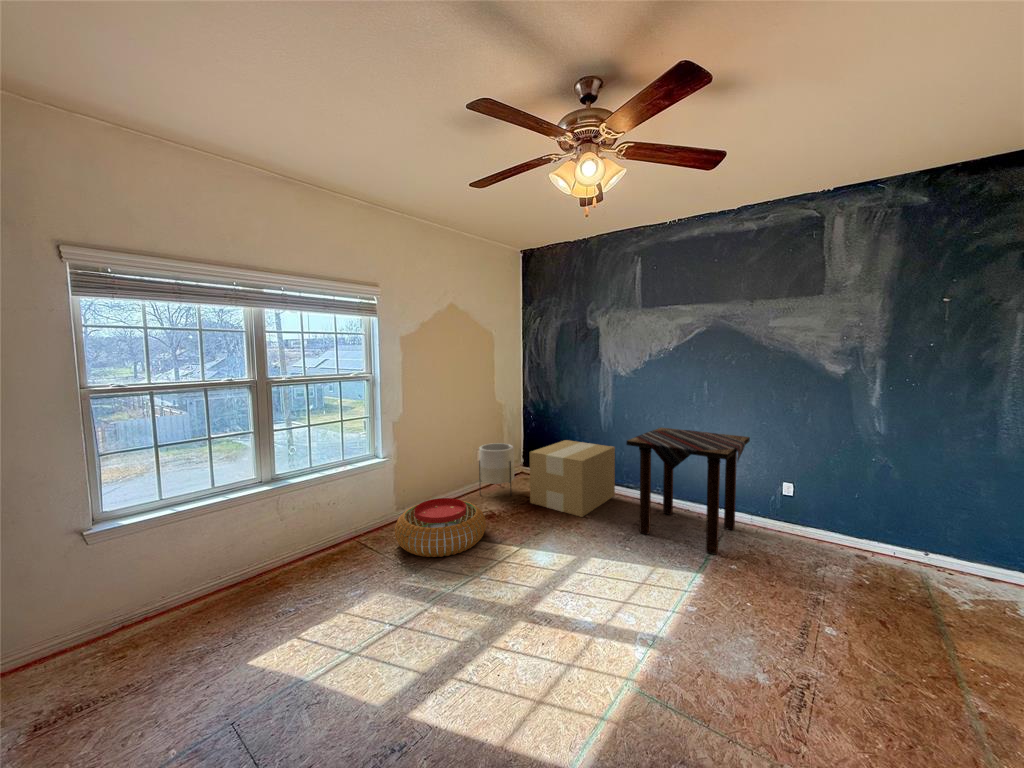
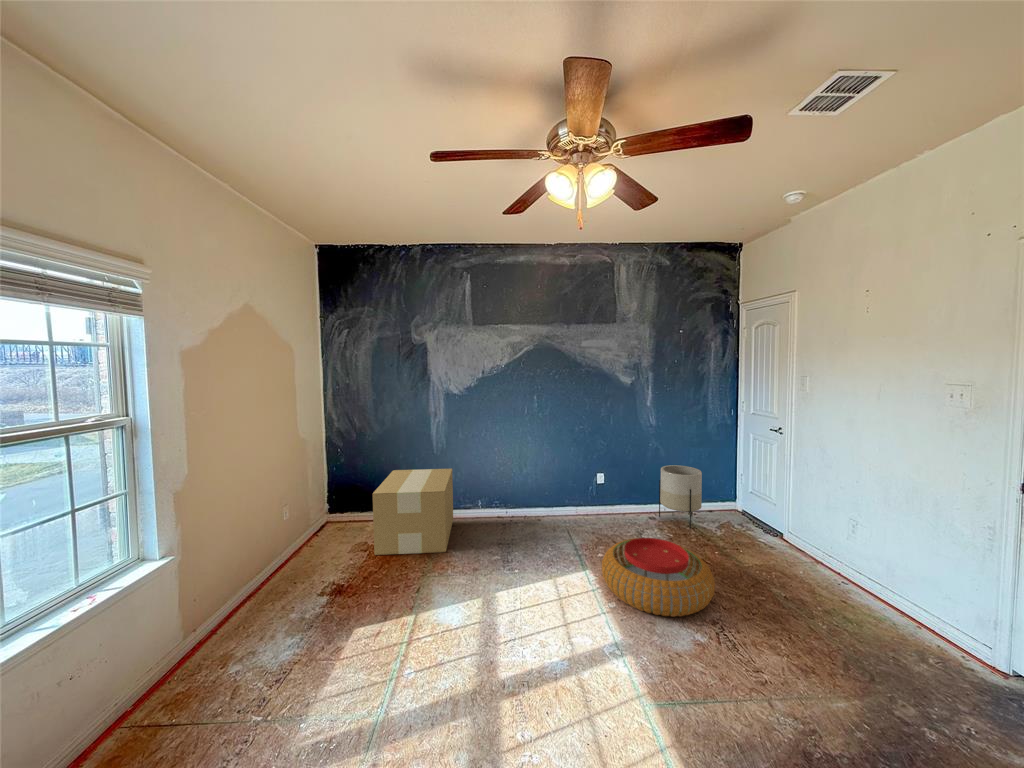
side table: present [626,428,750,555] -> none [497,442,588,549]
planter: present [479,443,514,495] -> present [659,465,702,529]
pouf: present [395,498,486,557] -> present [602,538,715,617]

